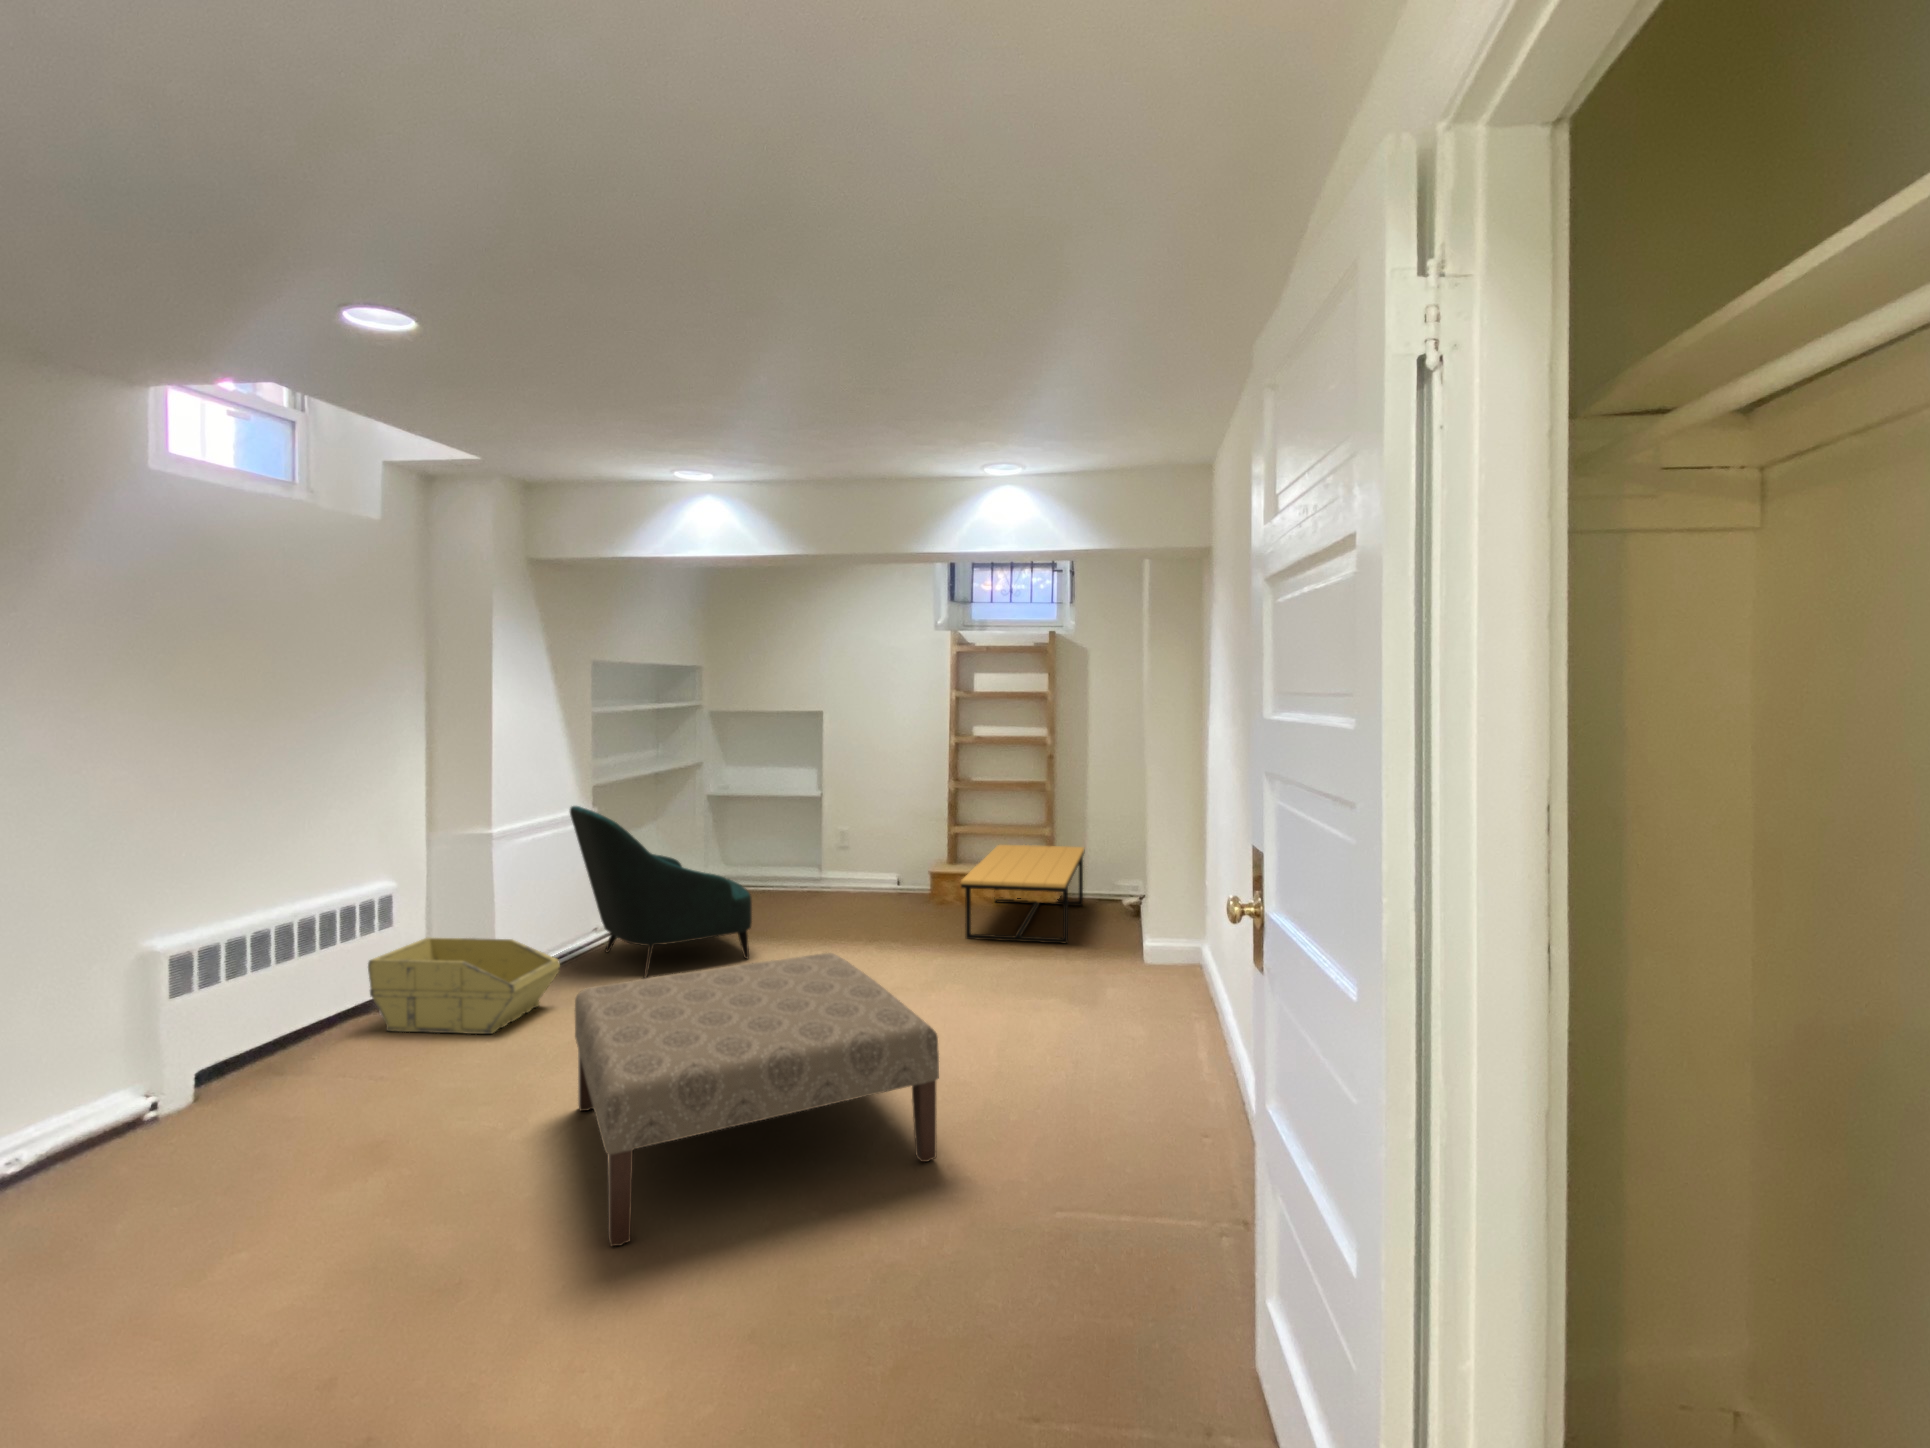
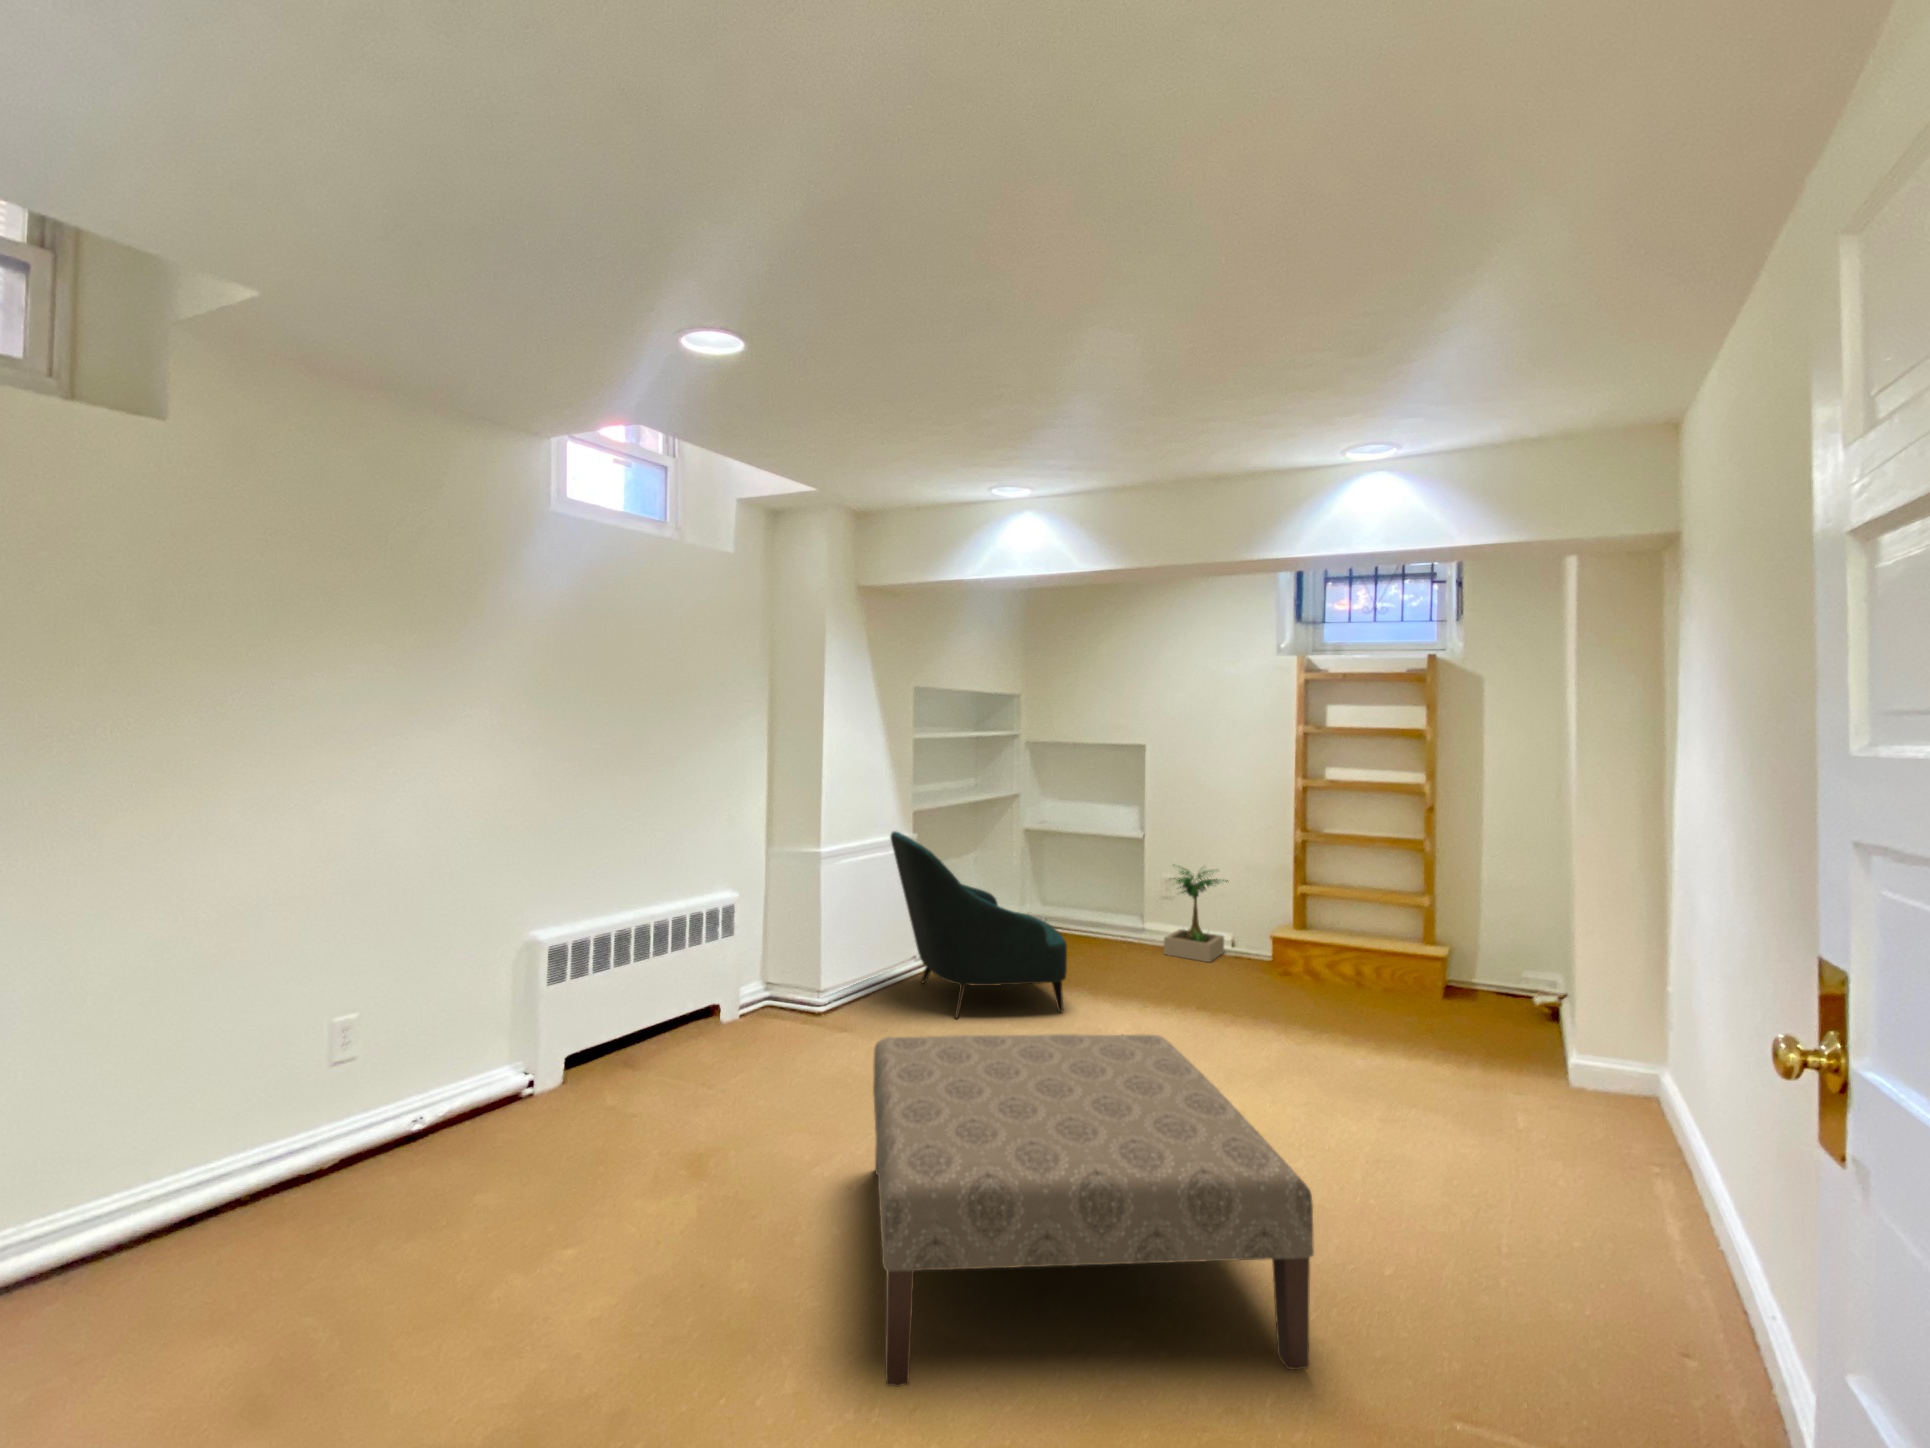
potted plant: none [840,817,900,902] -> present [1164,866,1228,962]
coffee table: present [961,845,1084,943] -> none [1315,911,1479,1053]
storage bin: present [368,938,560,1034] -> none [709,950,874,1059]

